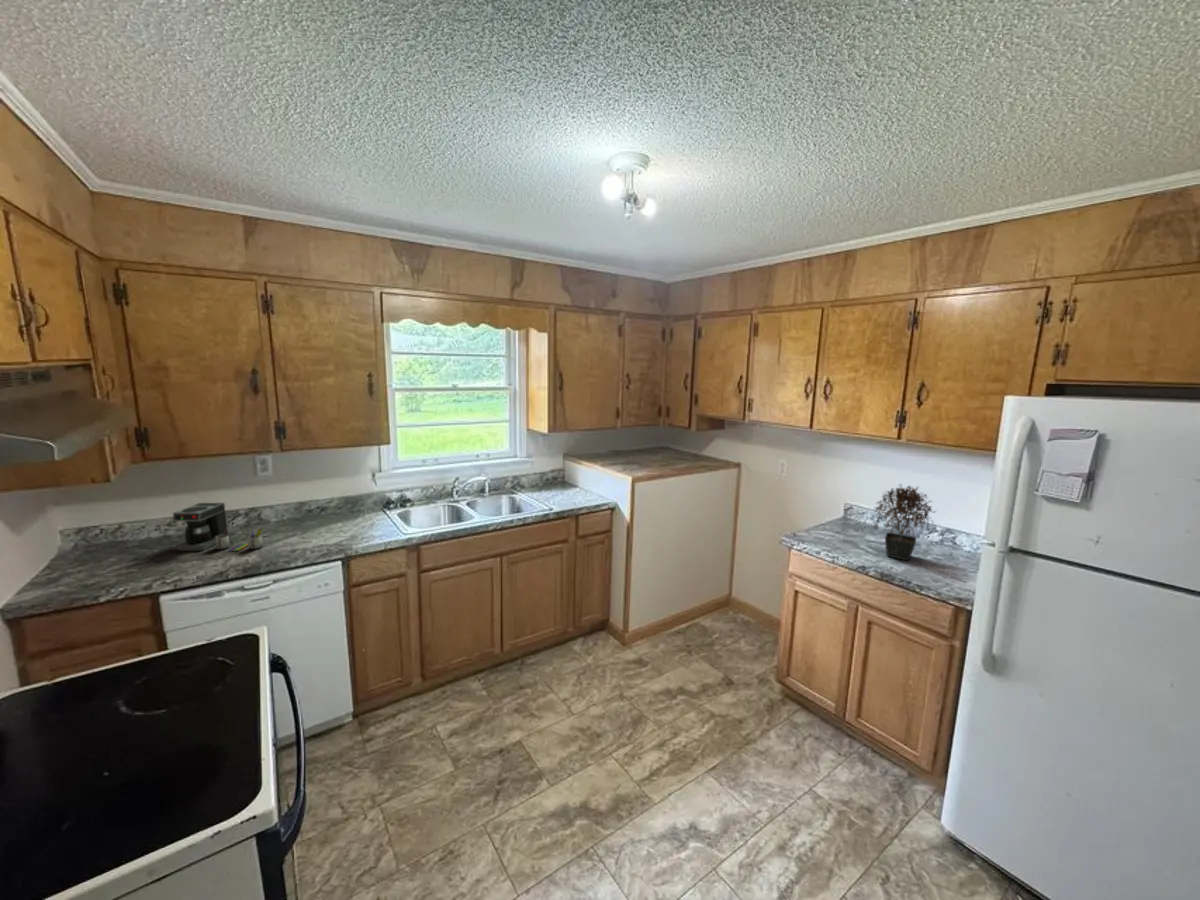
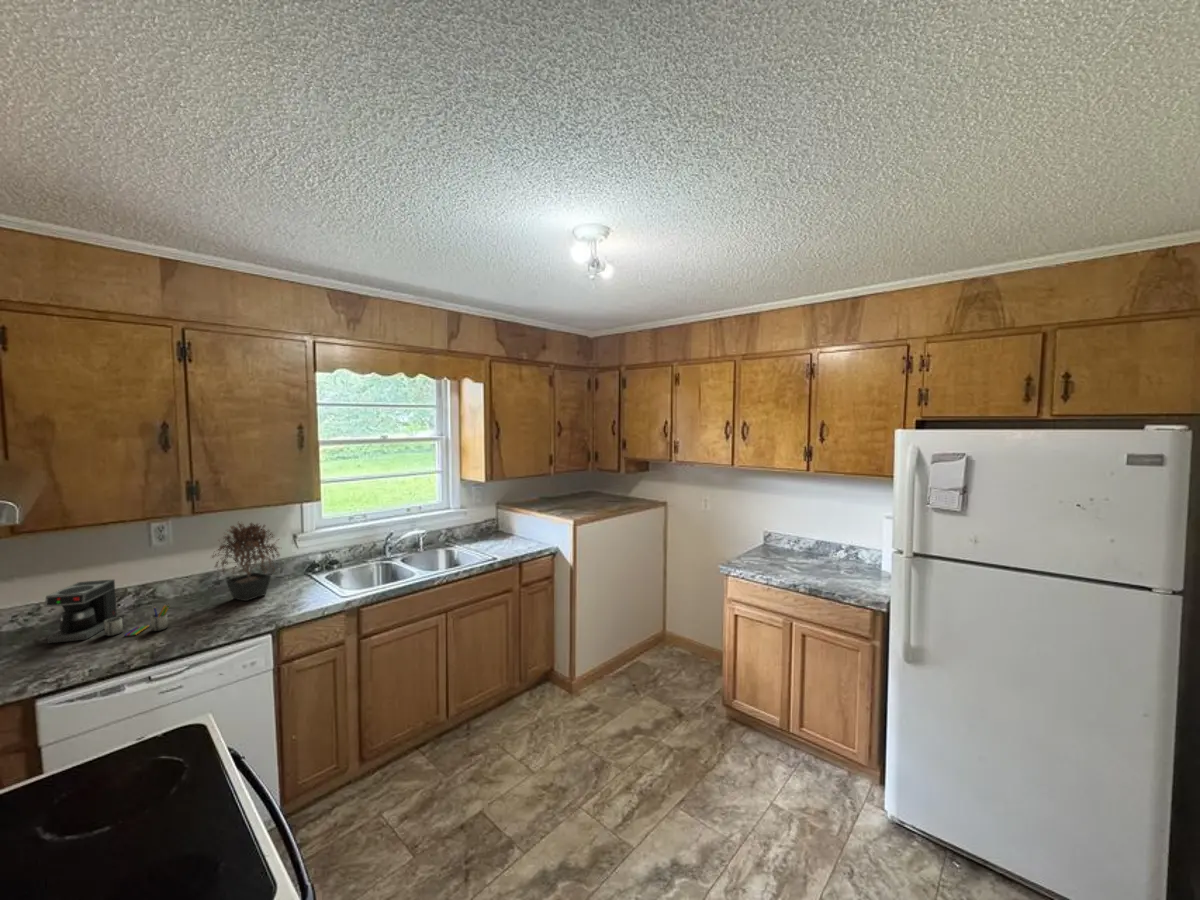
potted plant: present [874,486,935,560] -> present [212,523,280,601]

